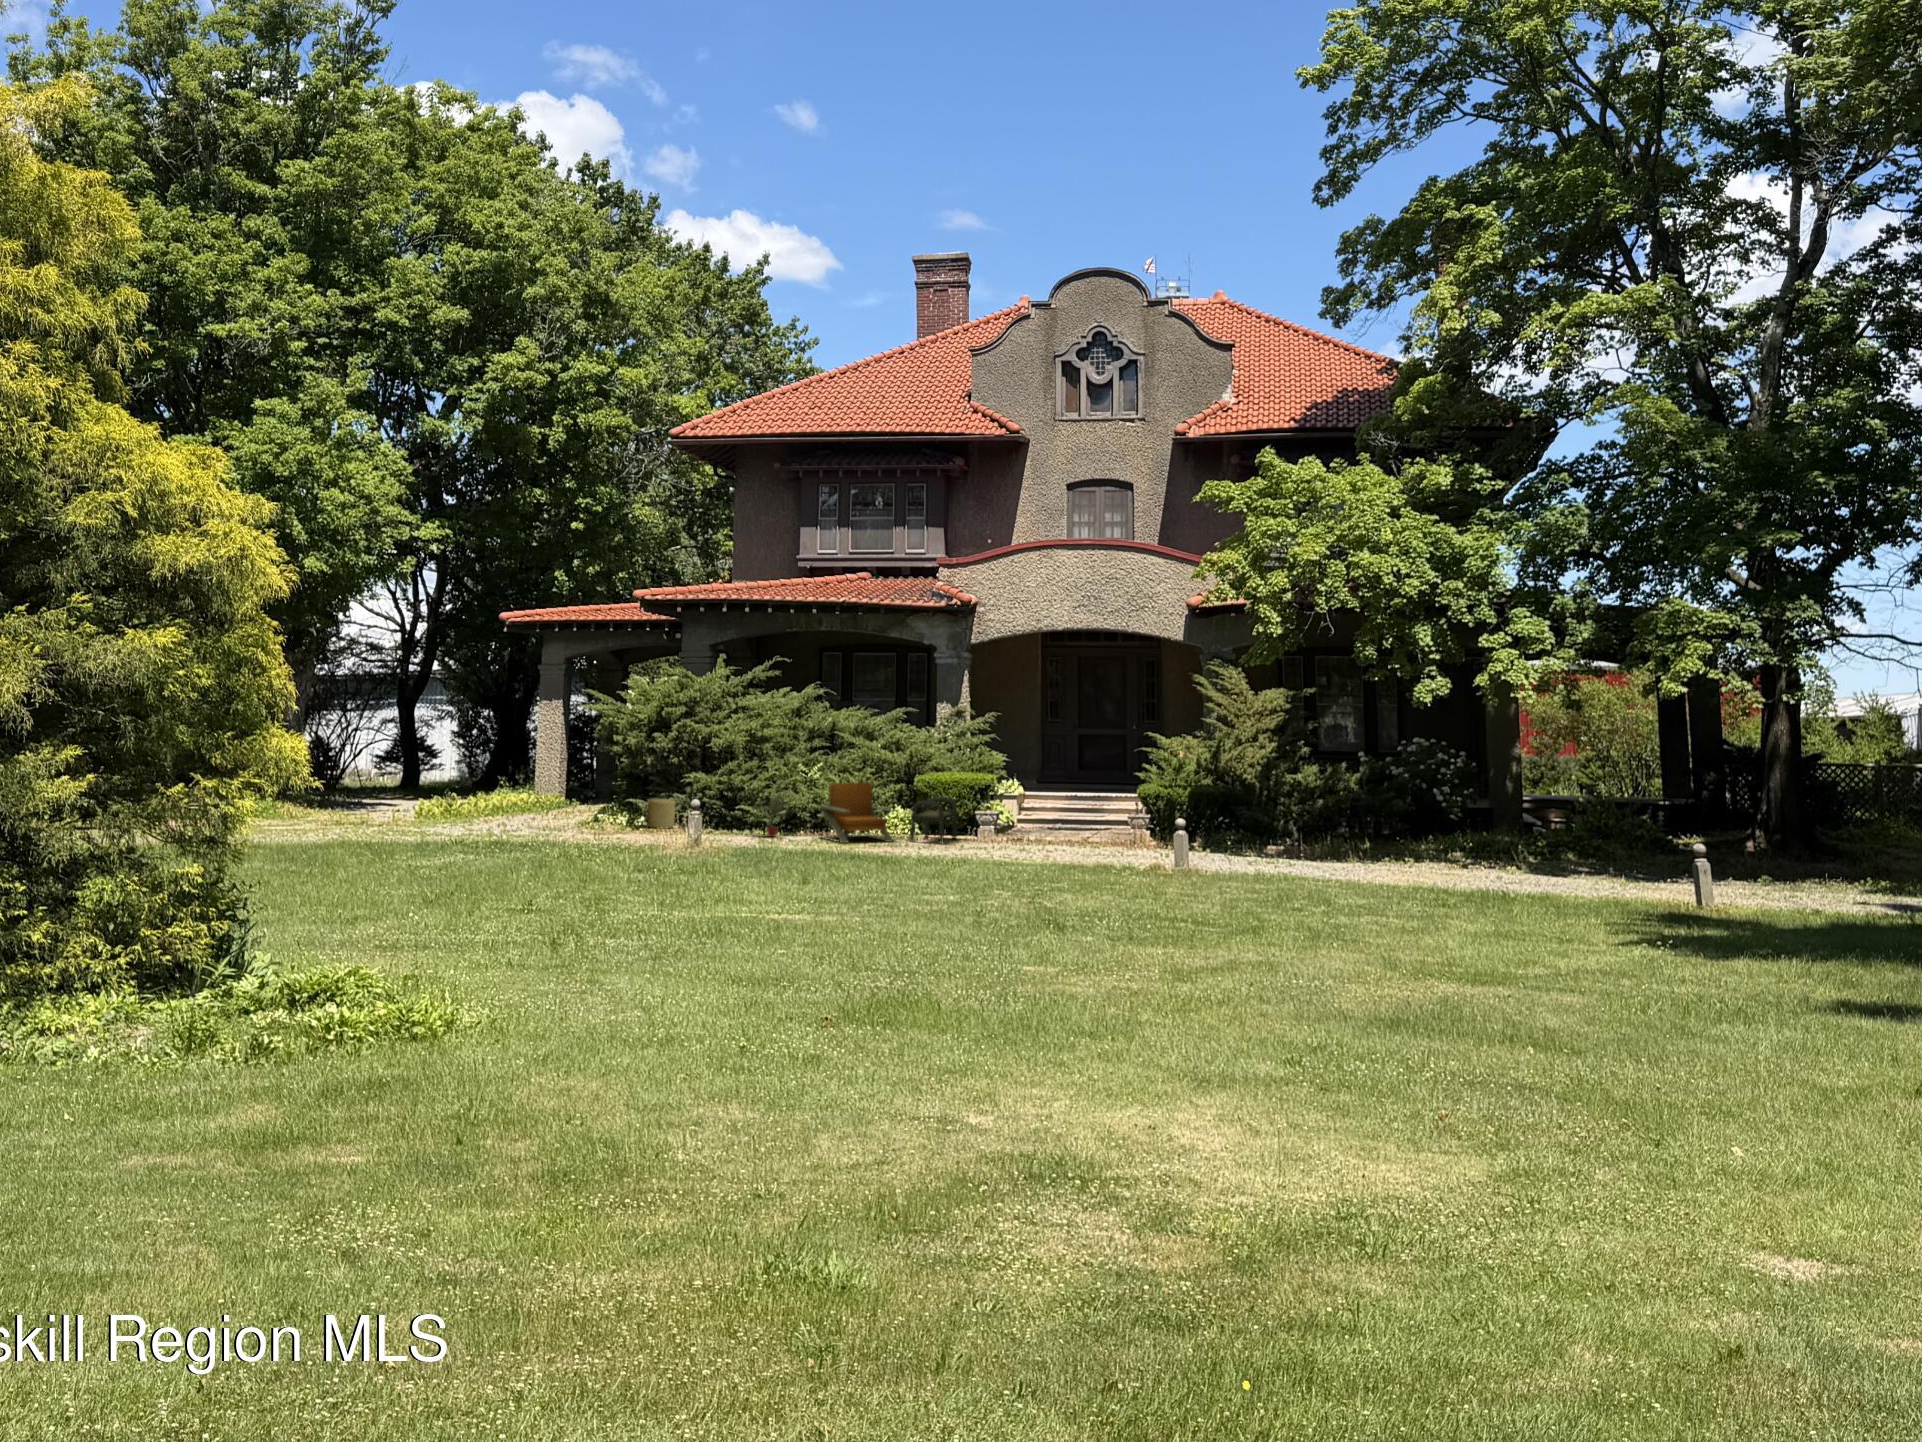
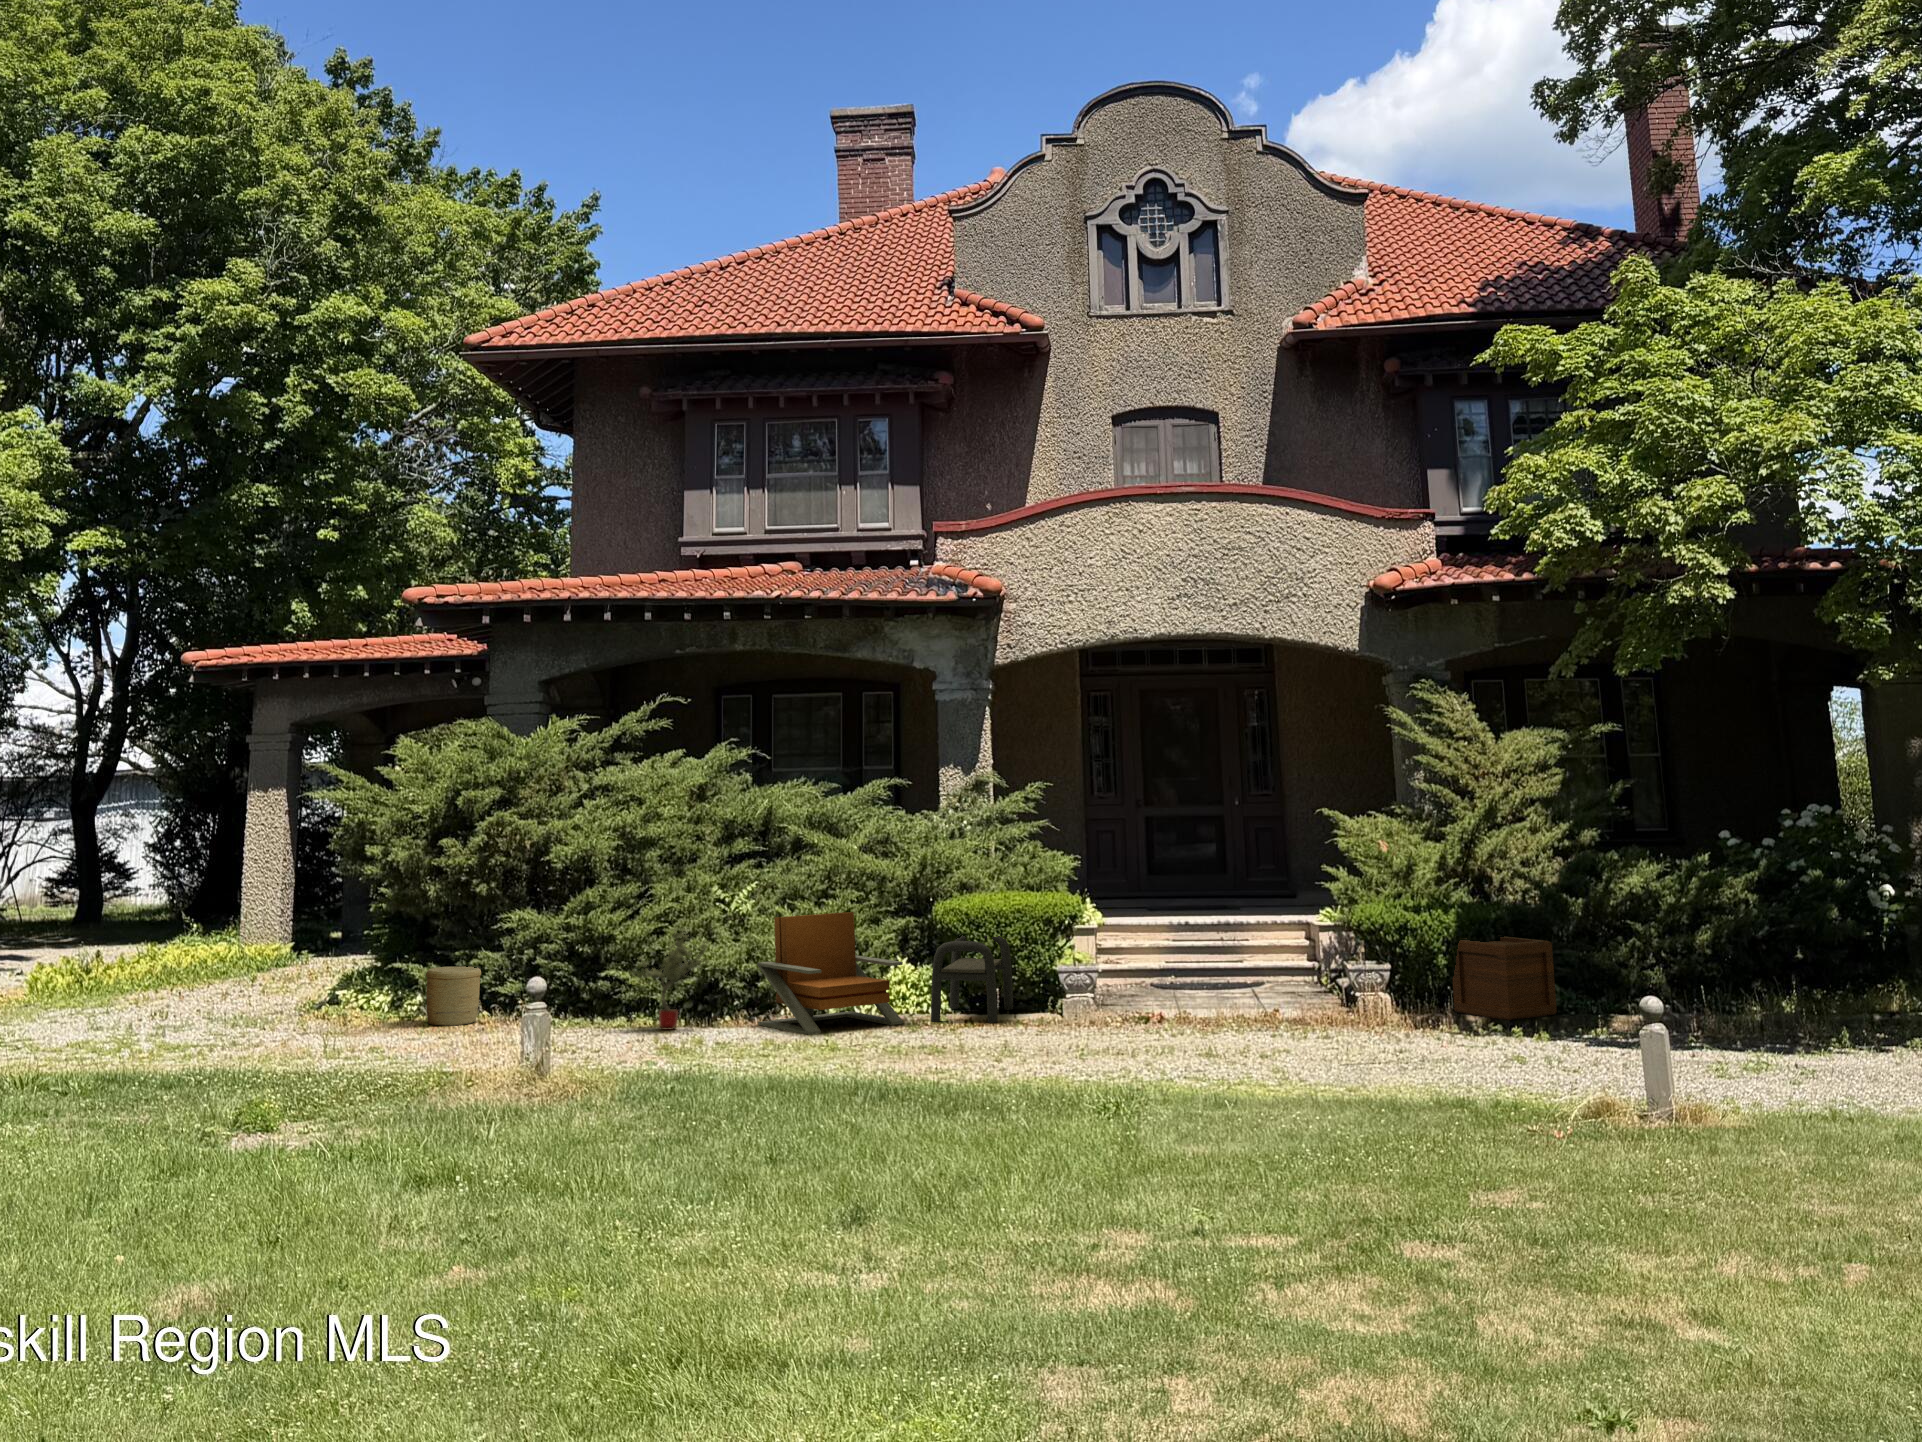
wooden crate: none [1192,816,1246,859] -> present [1452,937,1557,1020]

